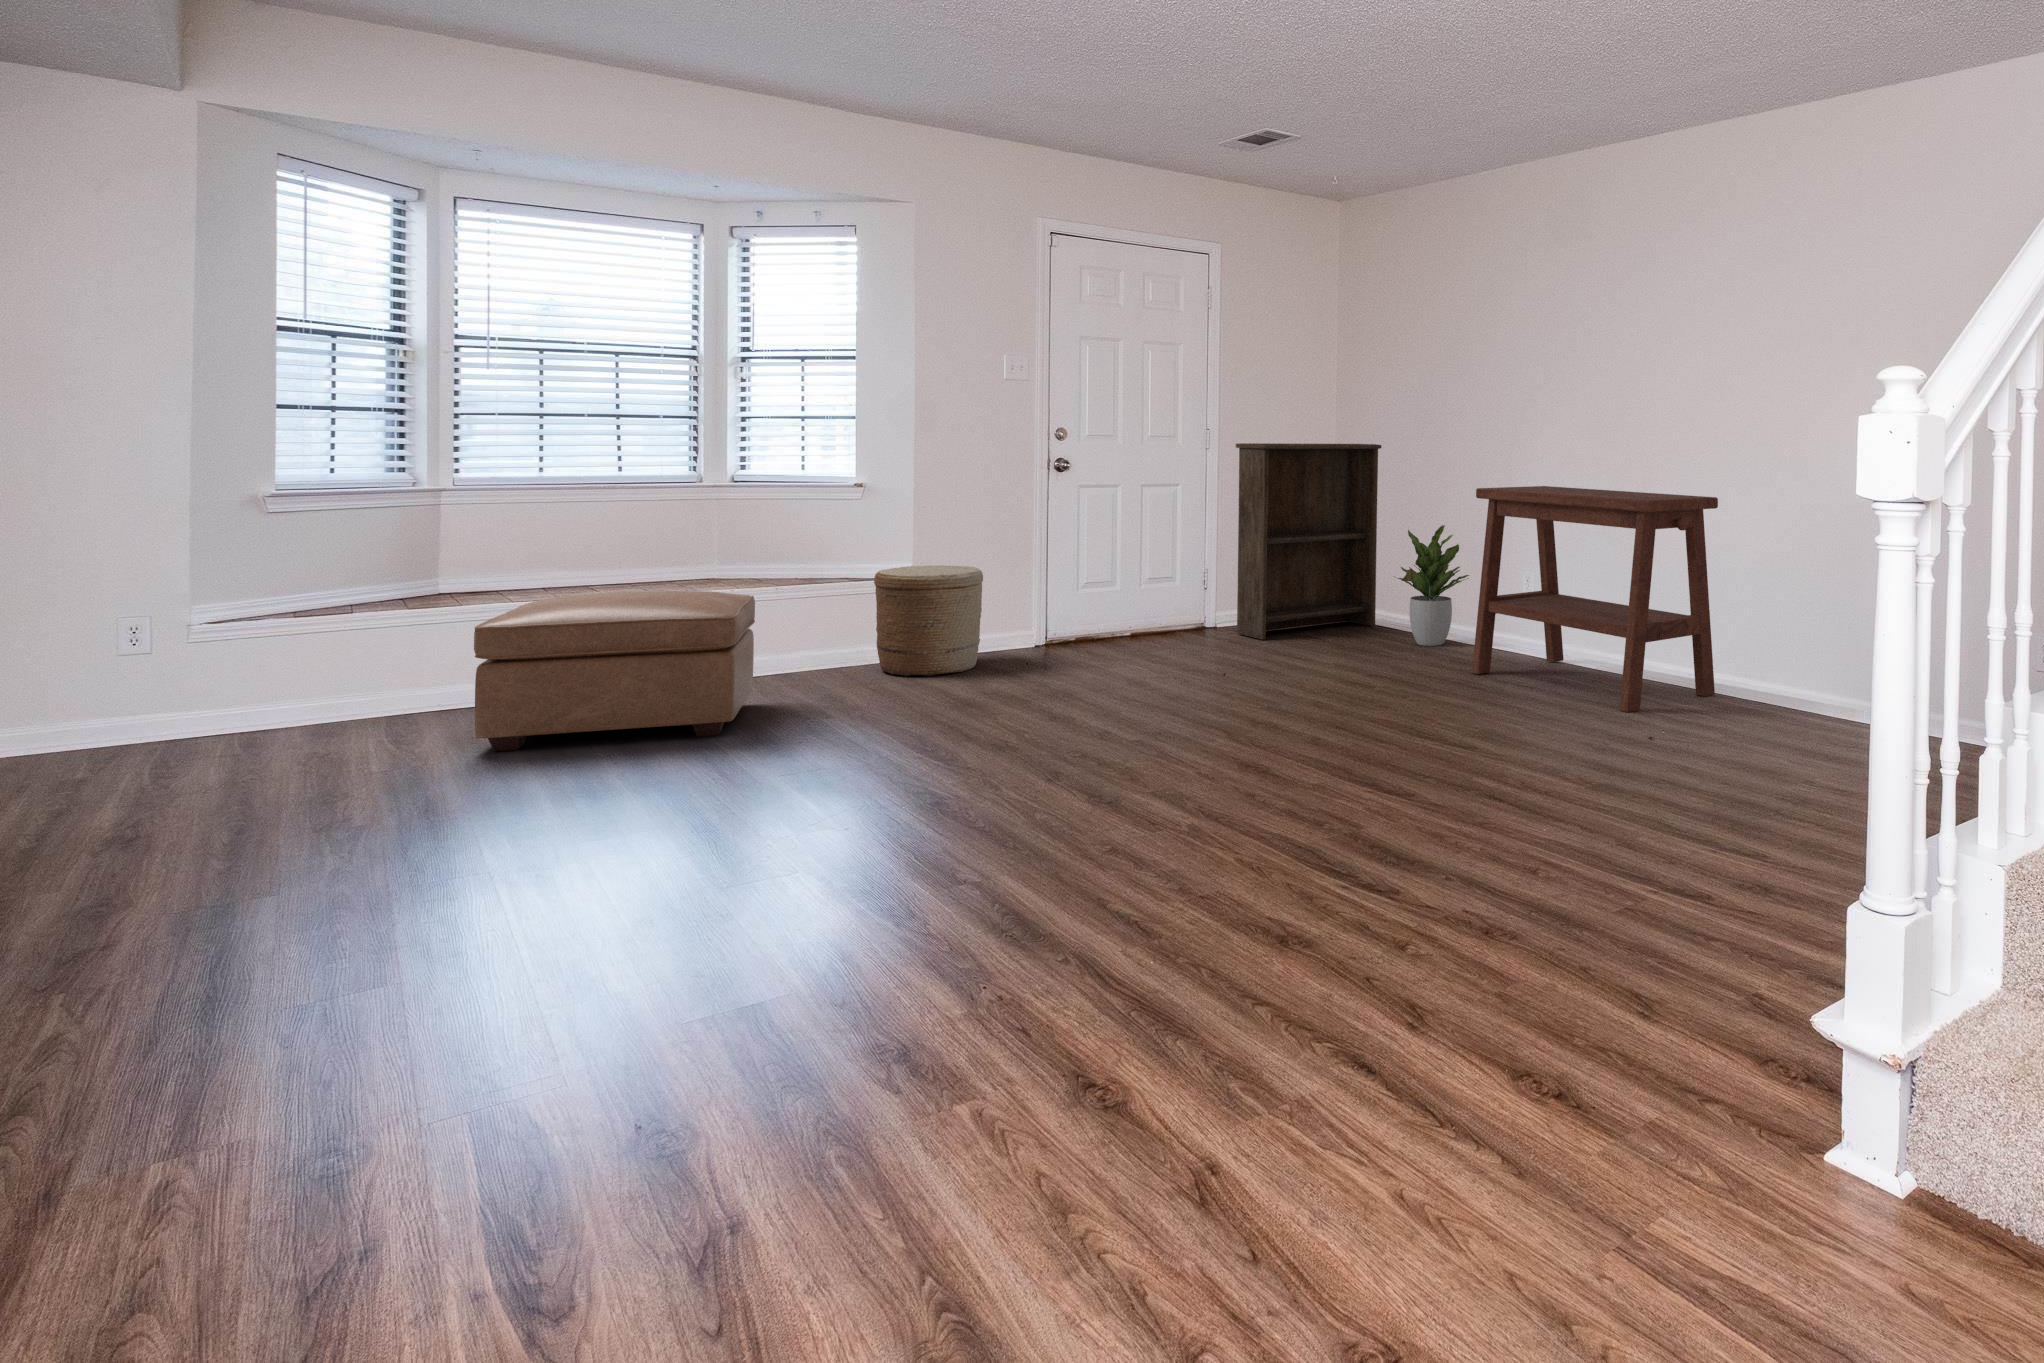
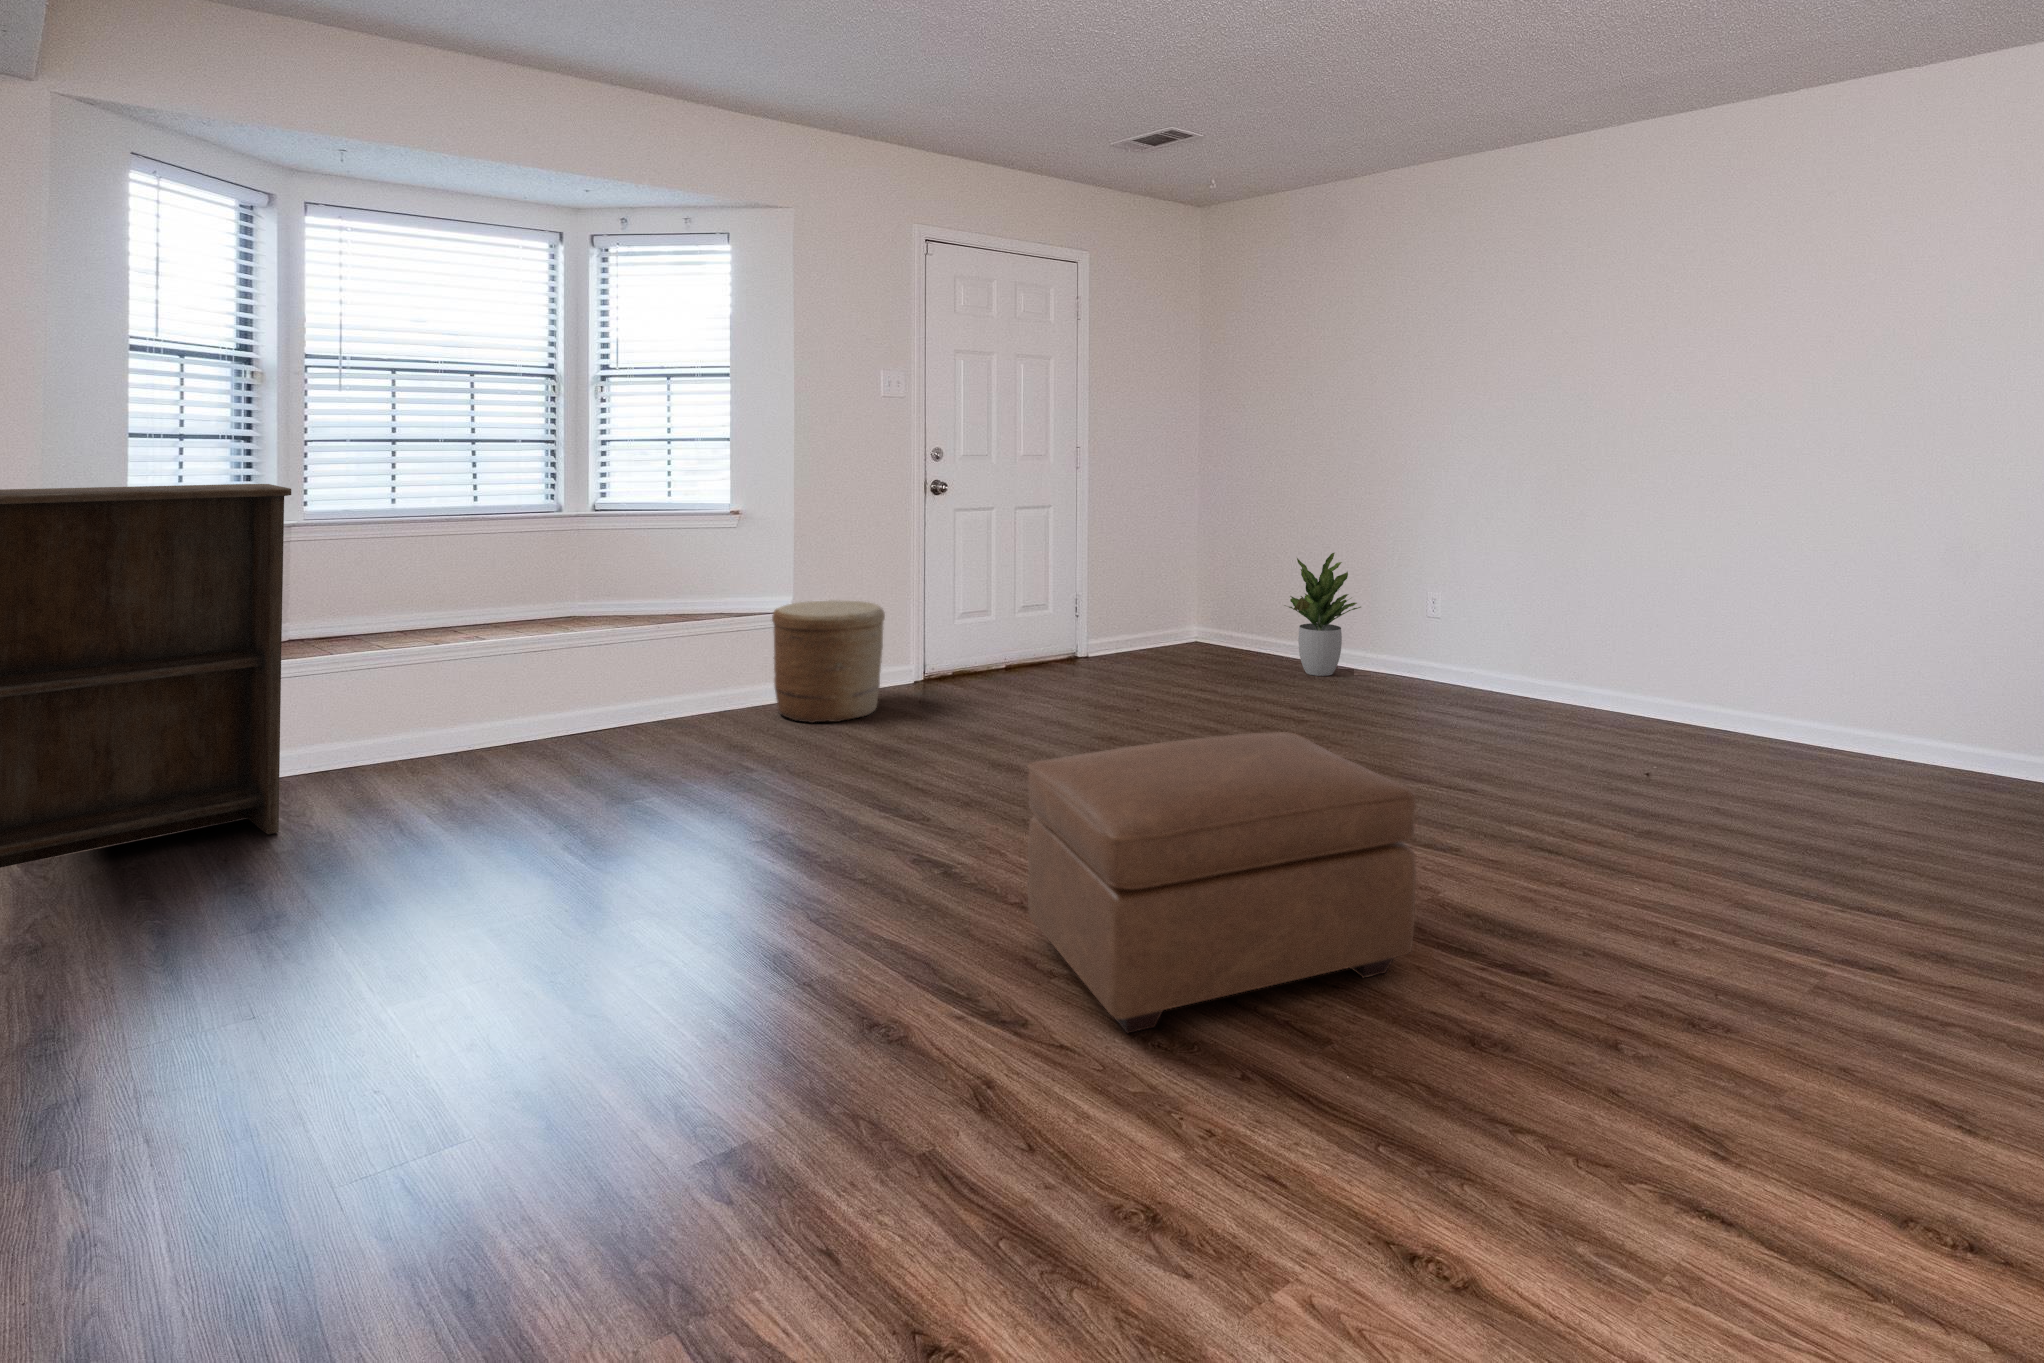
bookshelf: present [1236,443,1381,639] -> present [0,484,291,868]
side table: present [1472,486,1718,712] -> none [1393,516,1666,758]
ottoman: present [474,591,755,751] -> present [1028,732,1416,1033]

